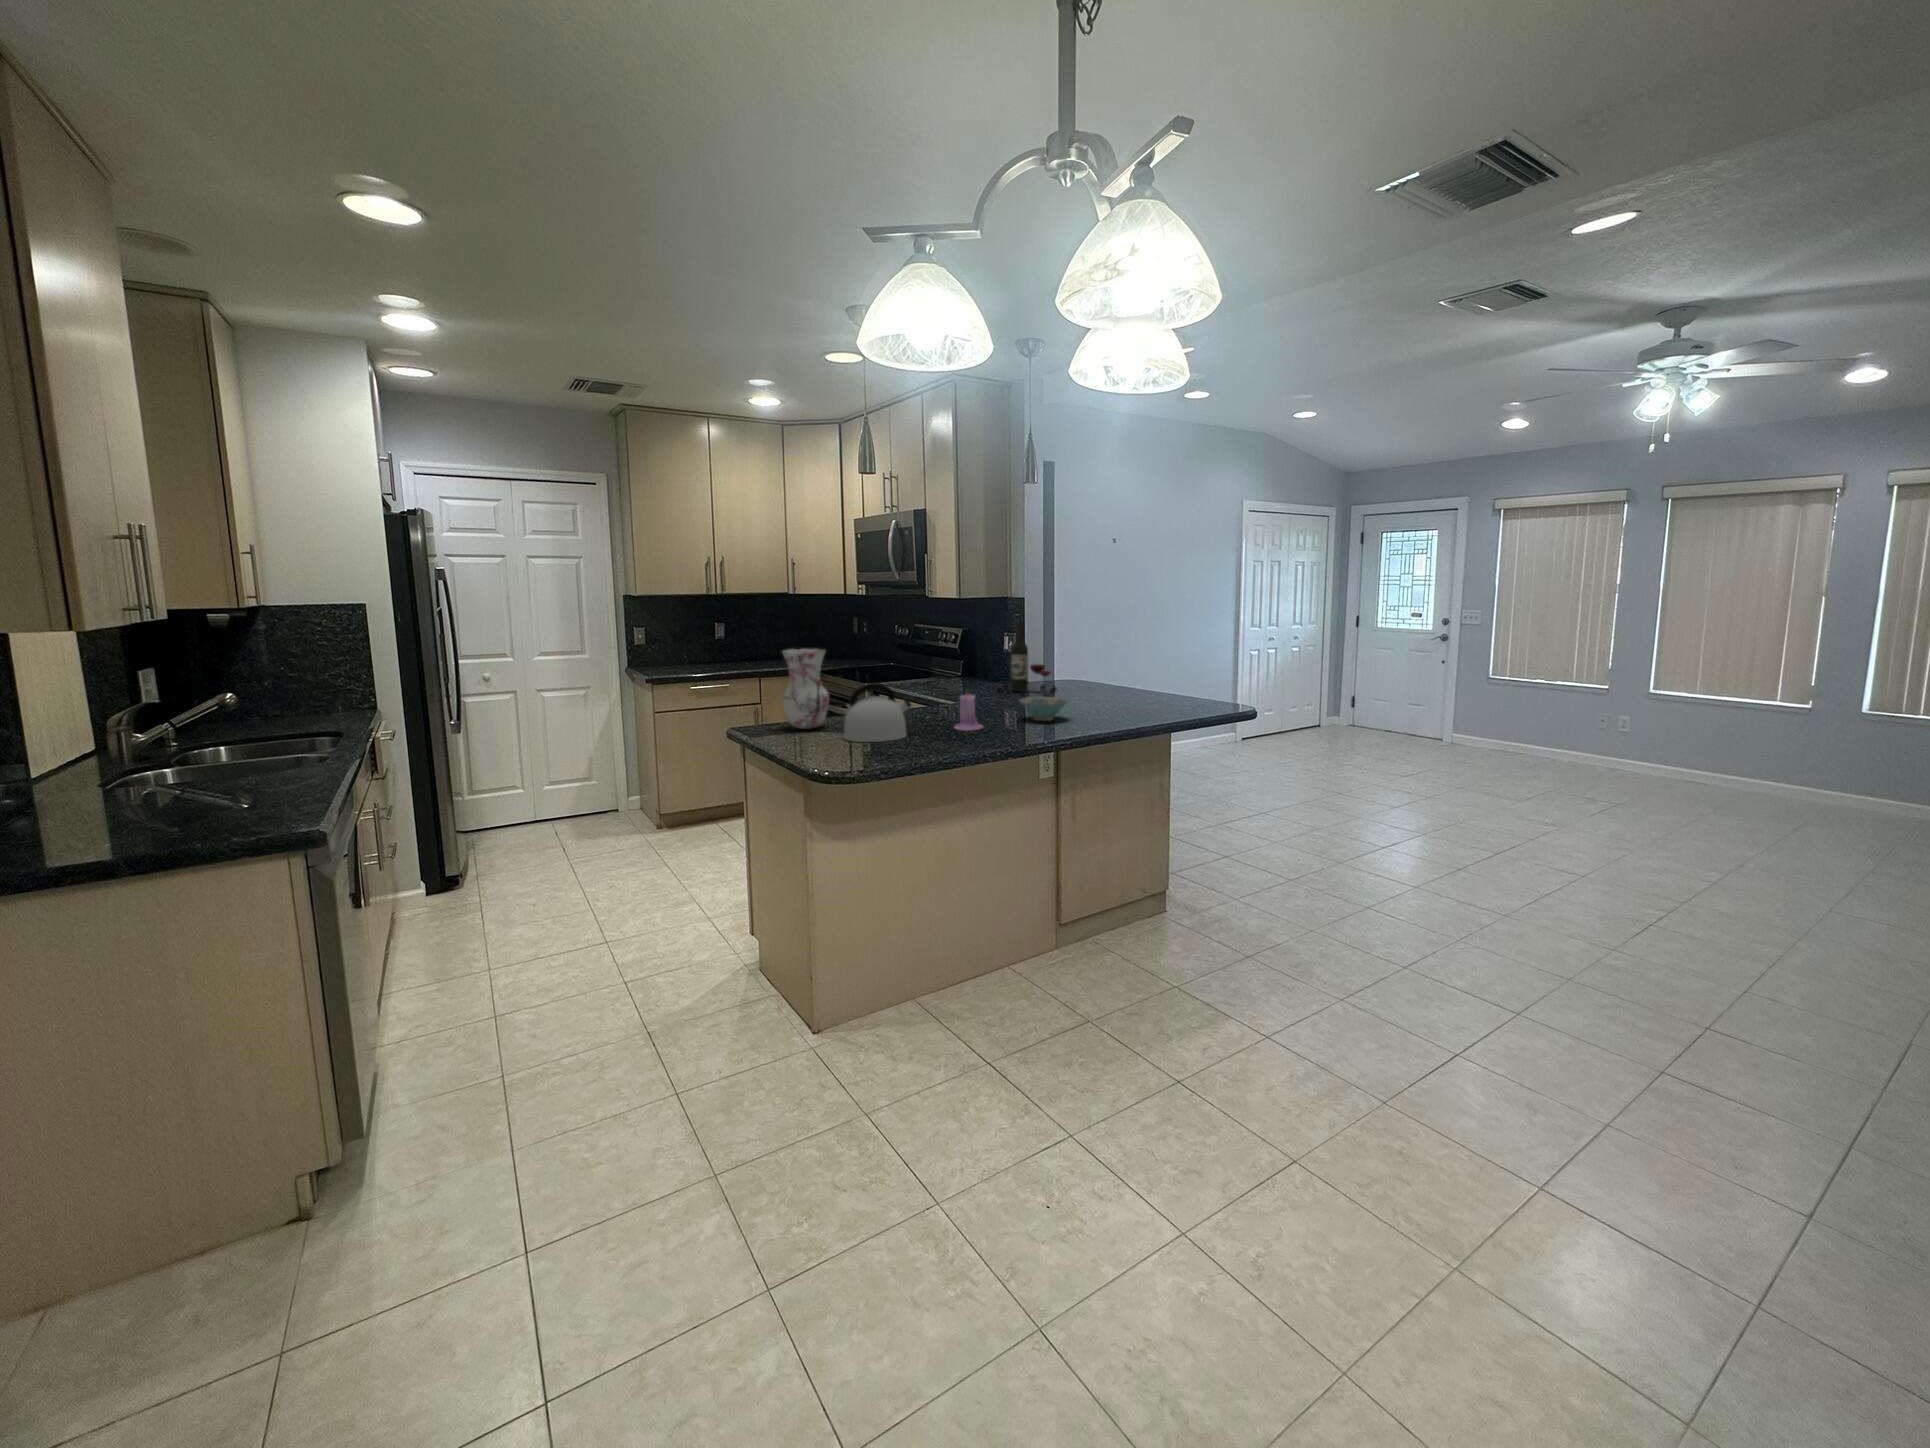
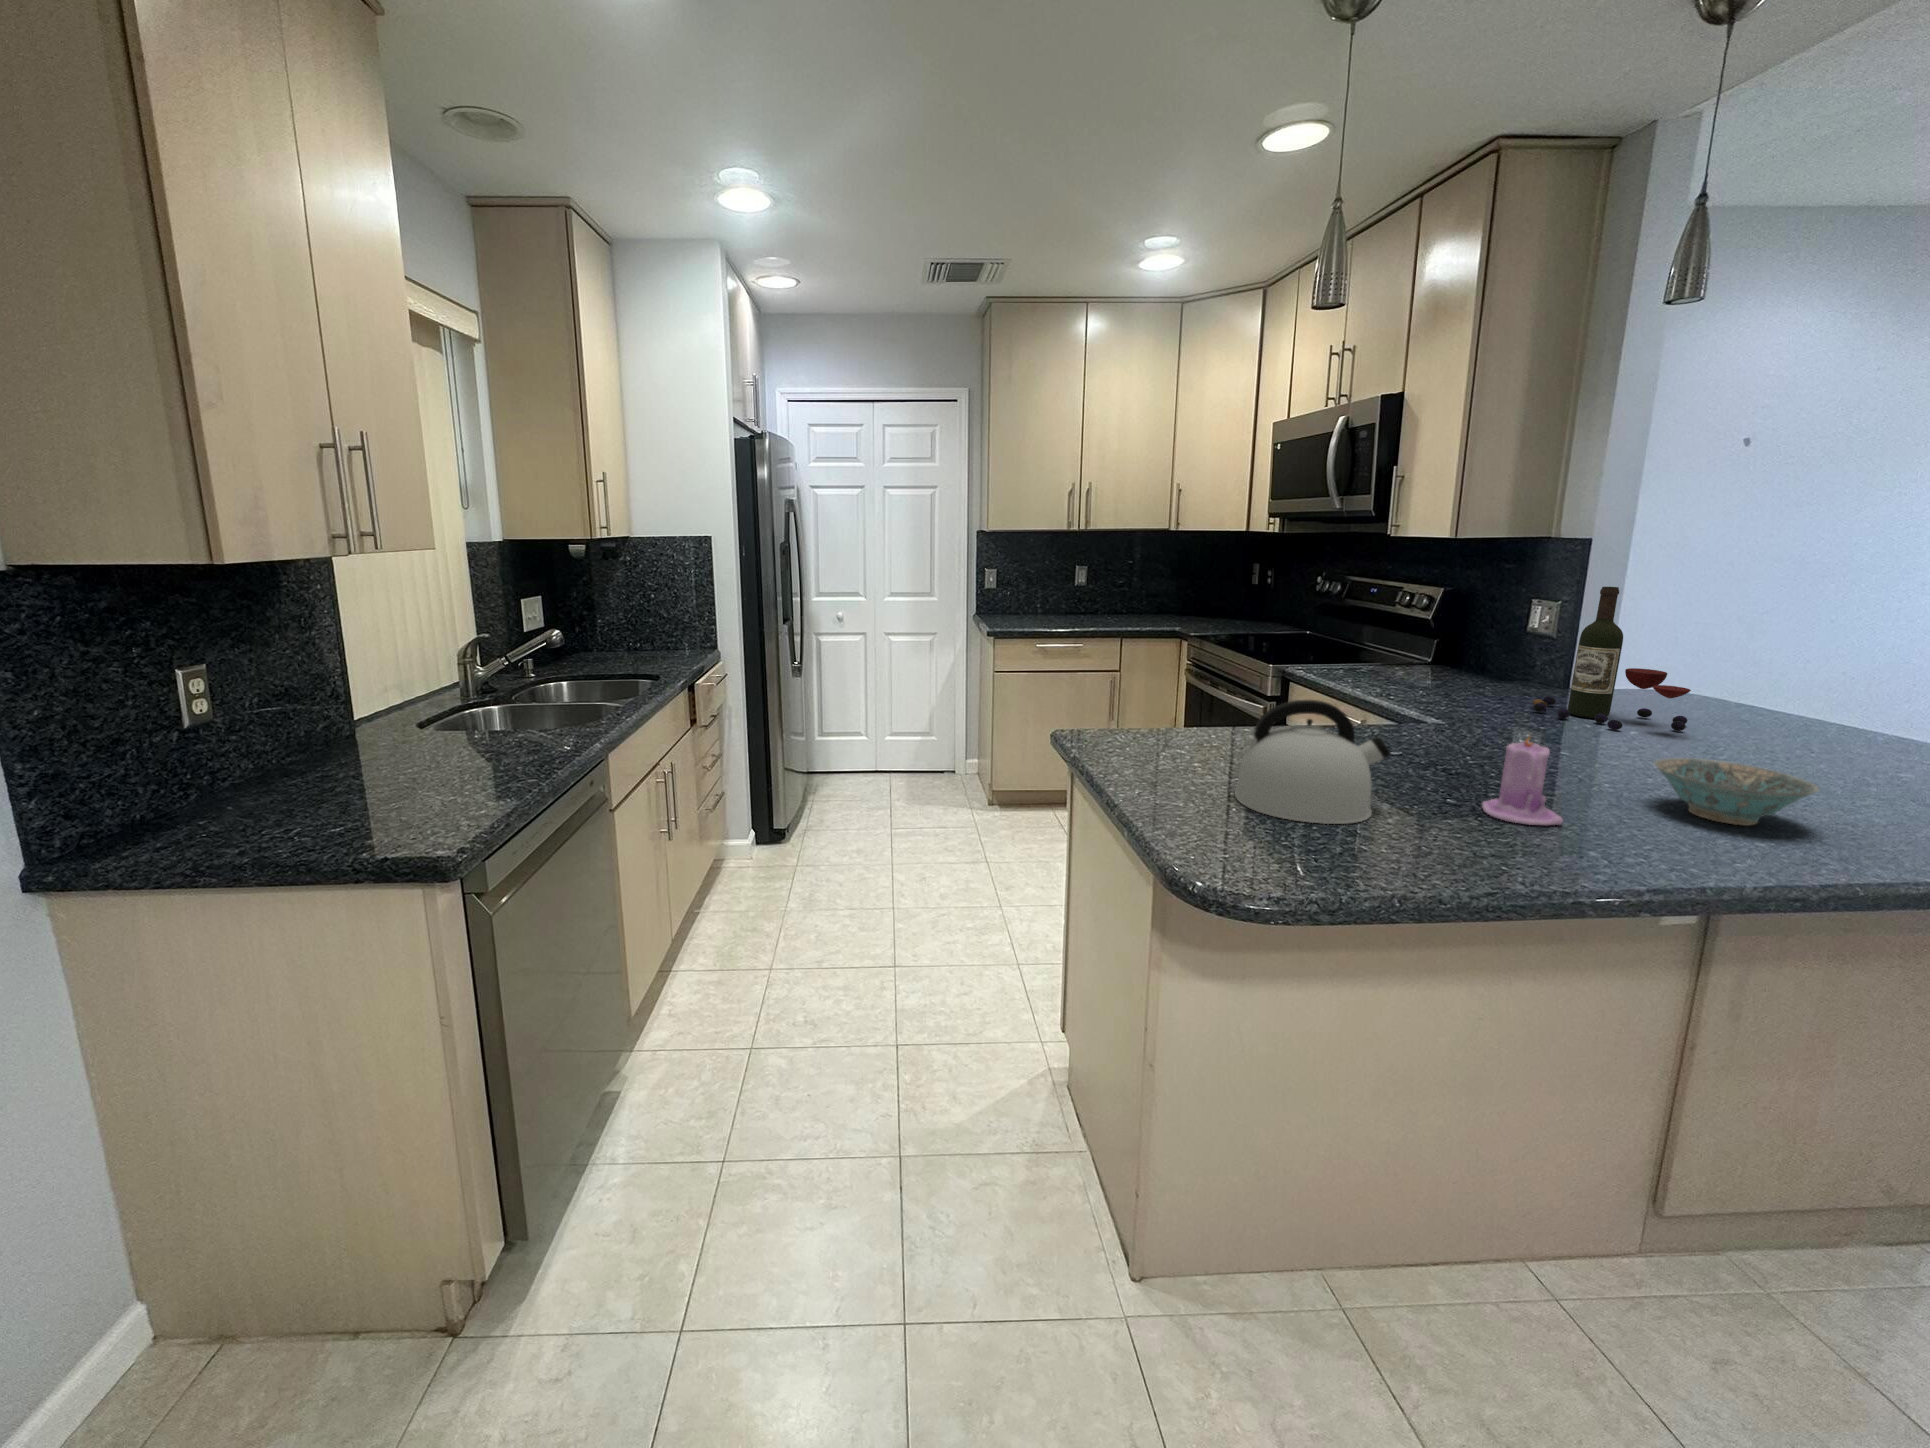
vase: present [782,649,829,729] -> none [1131,619,1217,759]

